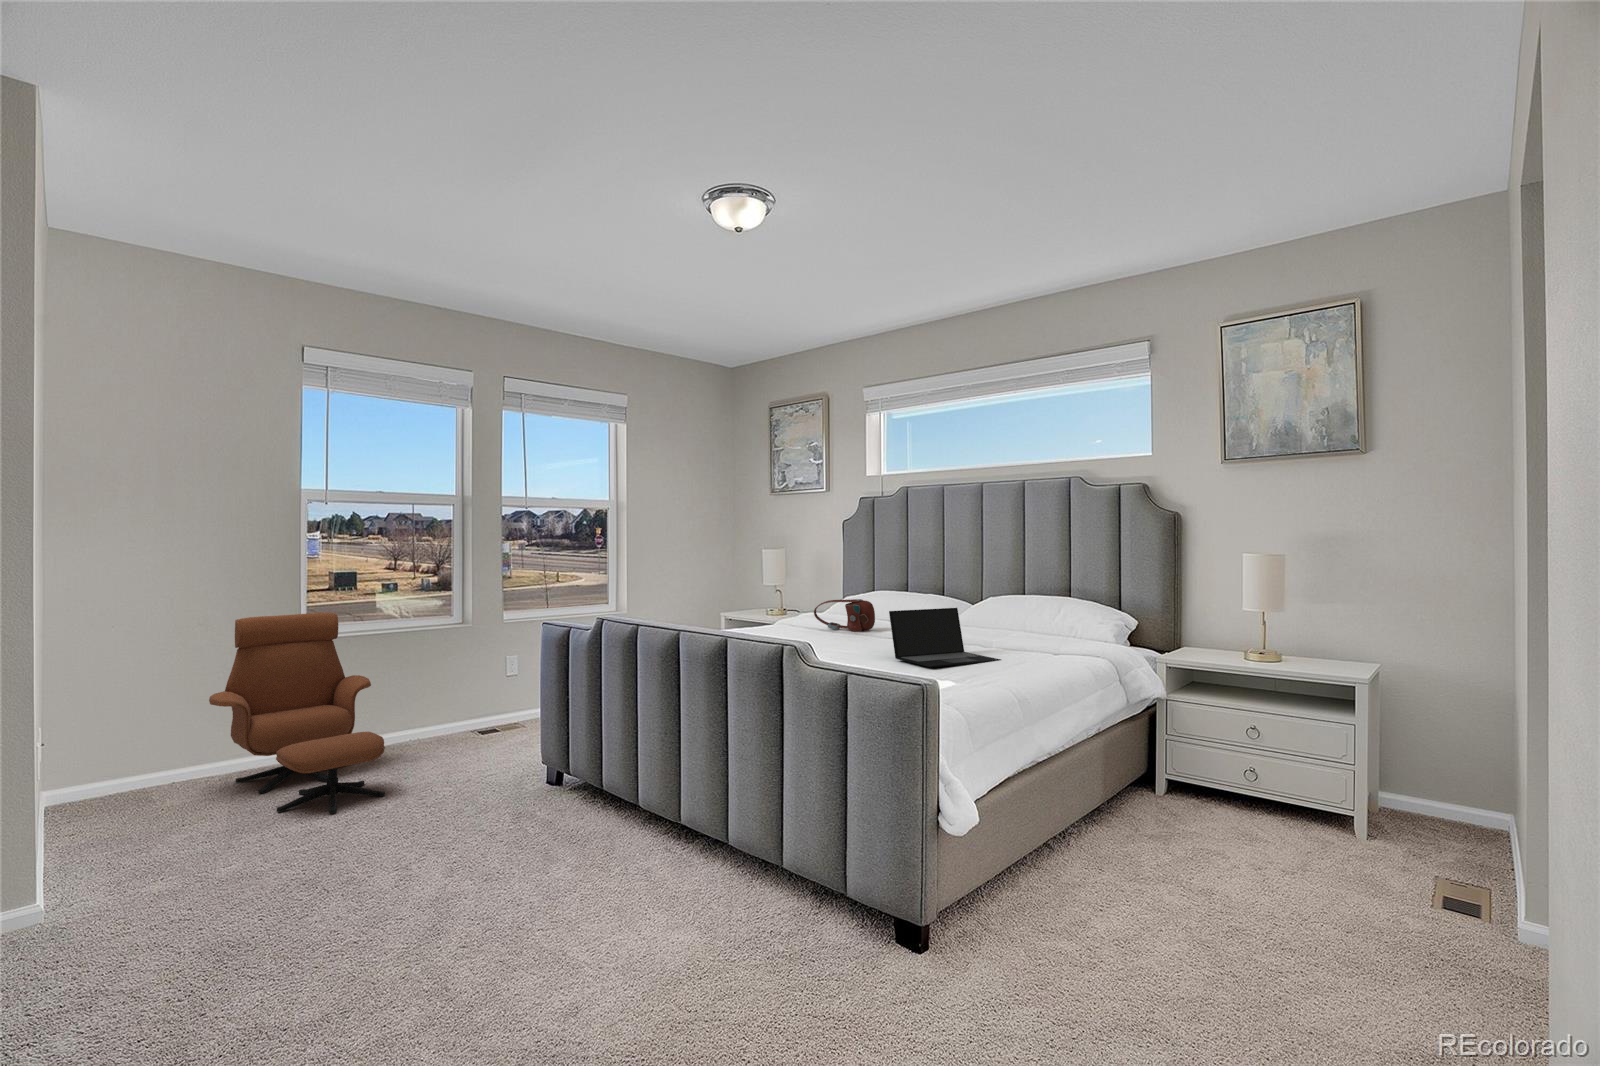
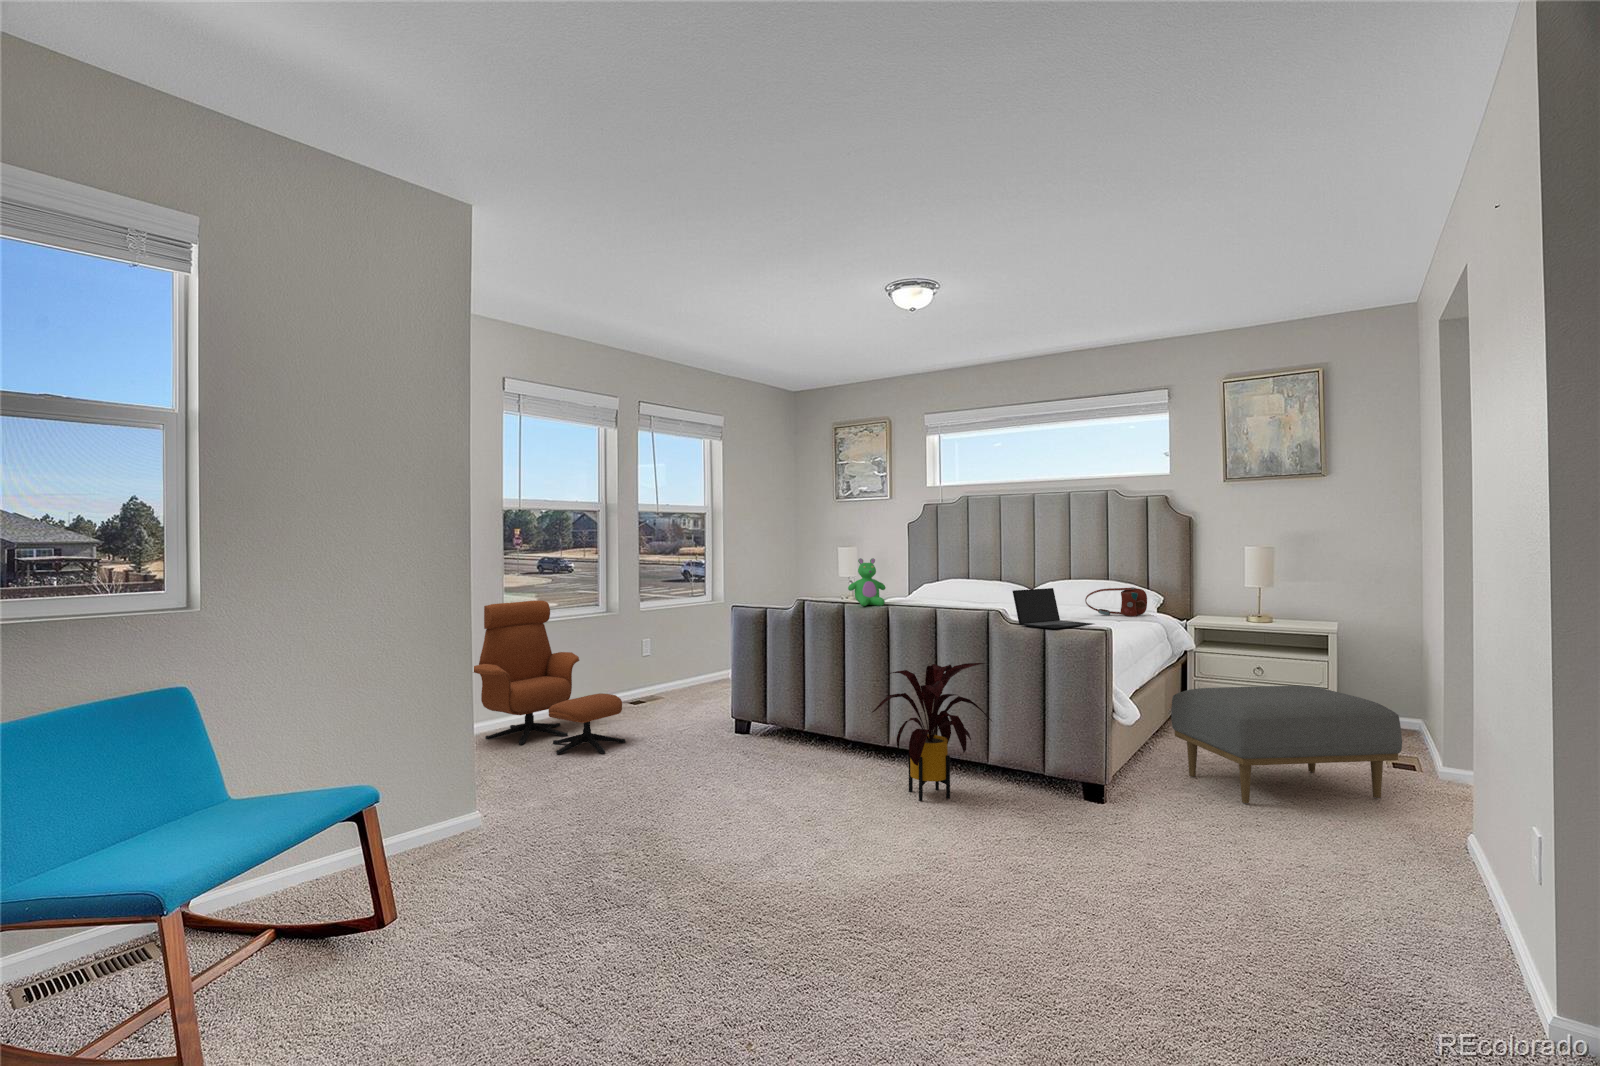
teddy bear: none [753,563,801,623] -> present [848,558,886,606]
handbag: present [814,599,875,632] -> present [1085,587,1147,616]
house plant: none [566,722,757,935] -> present [872,663,992,801]
ottoman: none [1064,774,1430,988] -> present [1171,686,1402,804]

